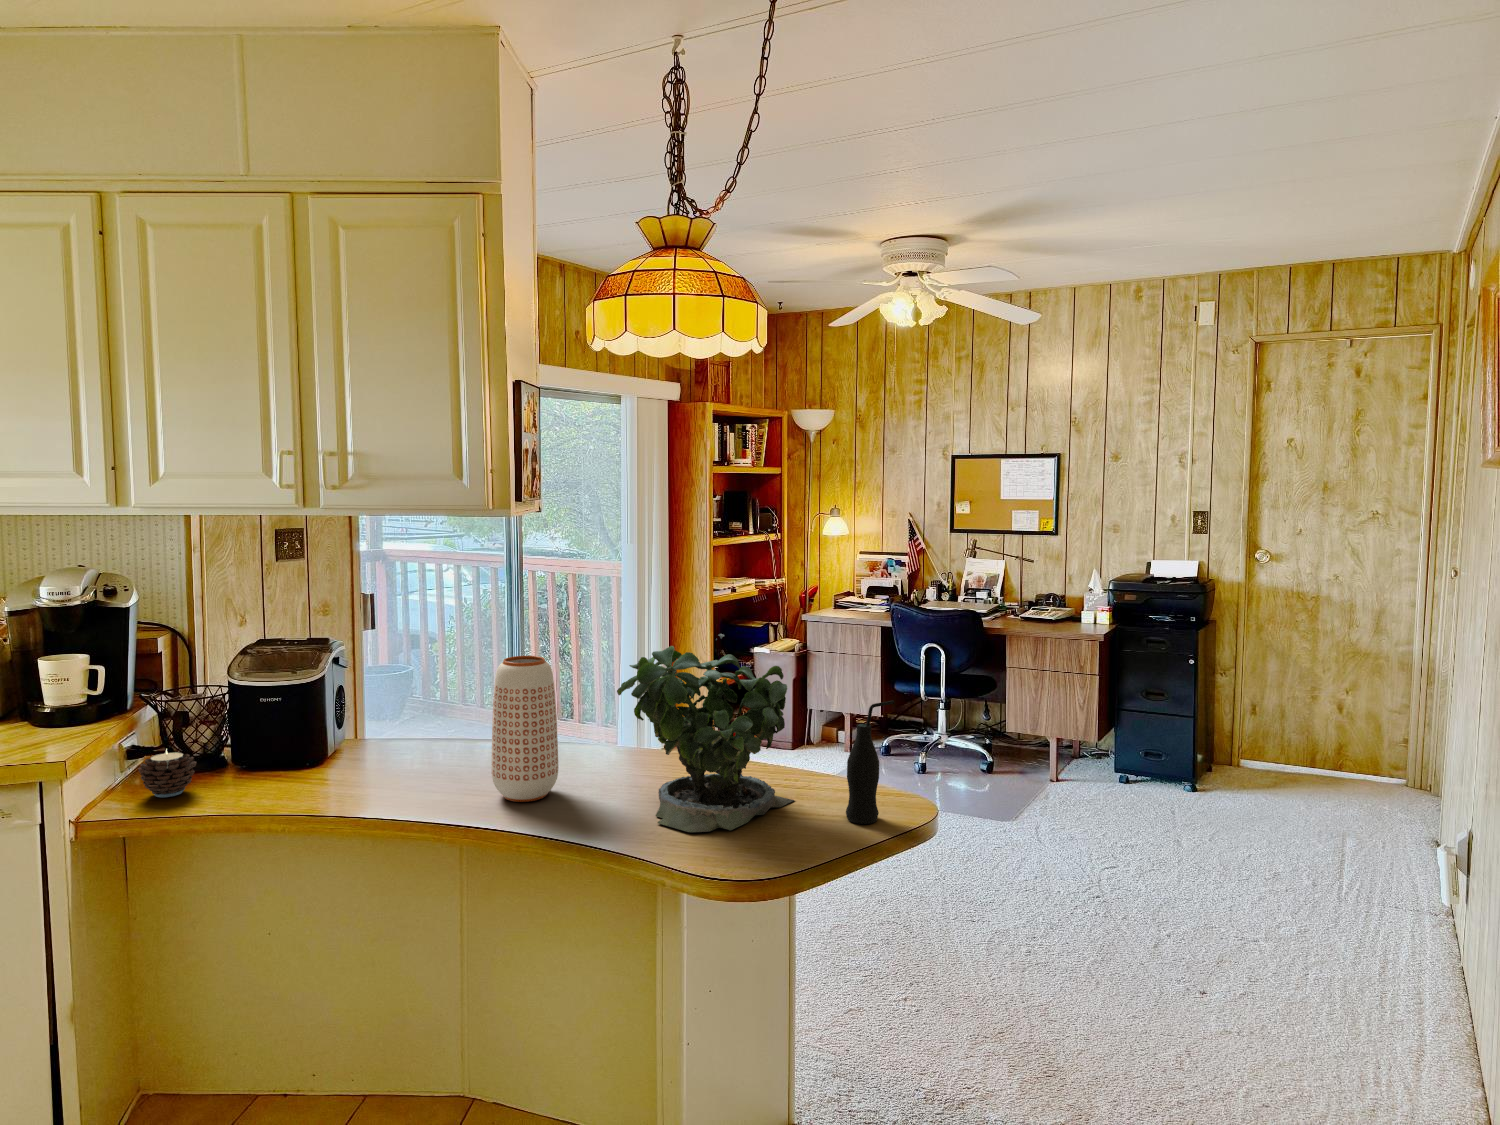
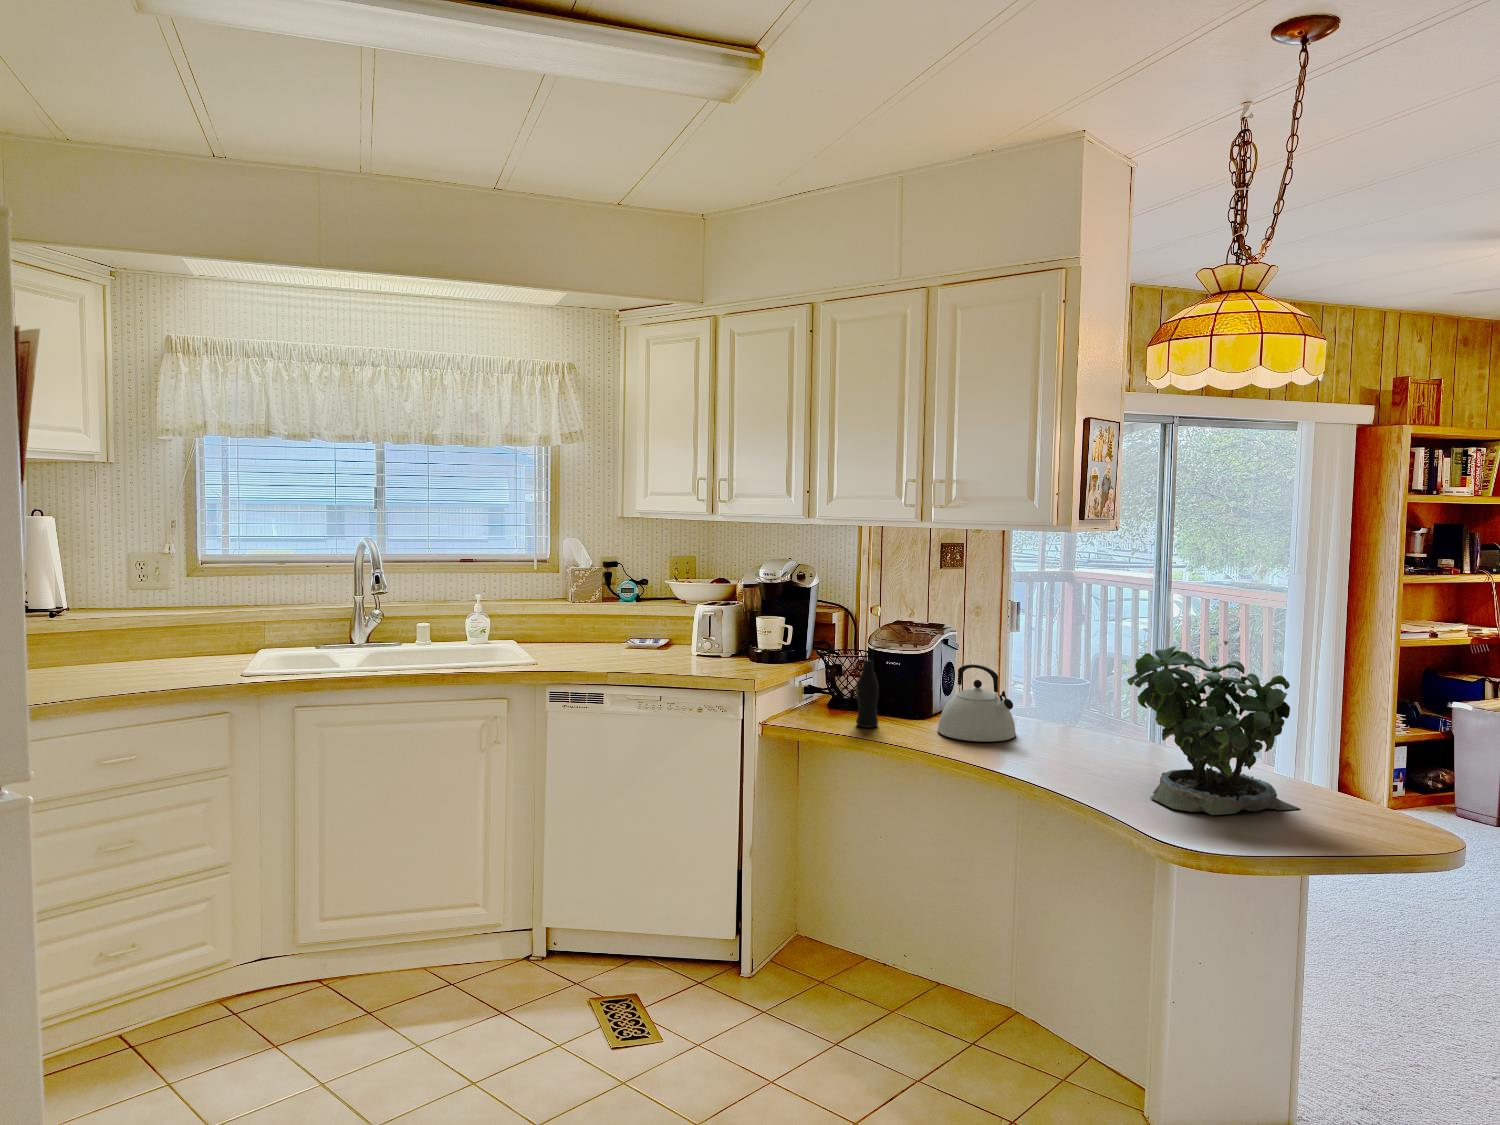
vase: present [492,656,559,802] -> none [1028,645,1084,764]
kettle: none [355,690,458,790] -> present [938,664,1016,742]
bottle: present [846,701,894,824] -> present [856,646,890,728]
candle: present [138,749,196,797] -> none [803,685,837,718]

